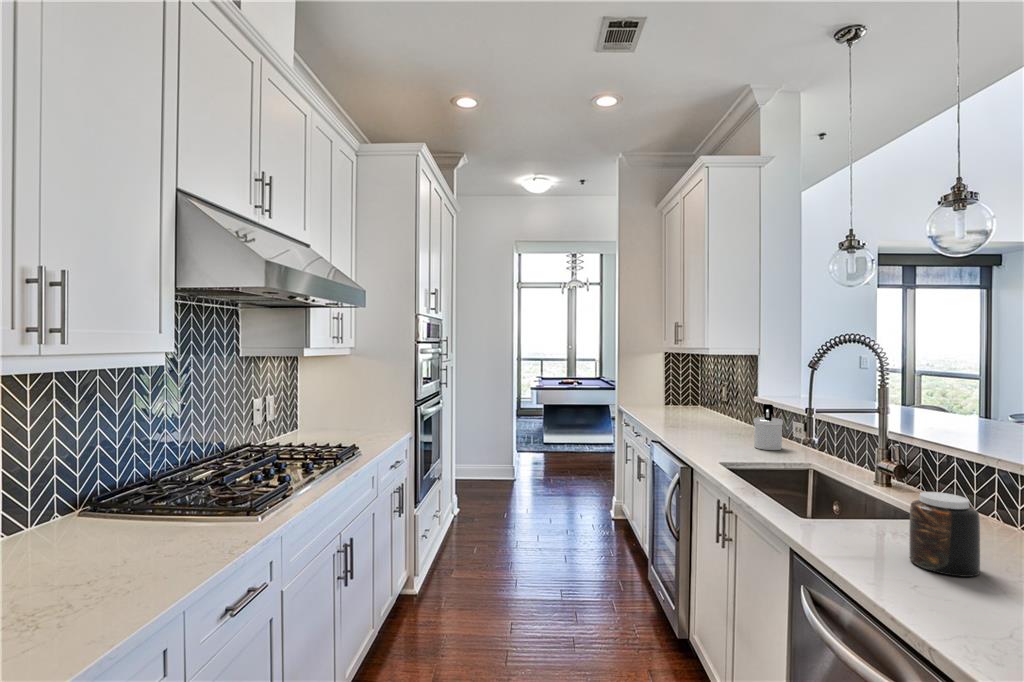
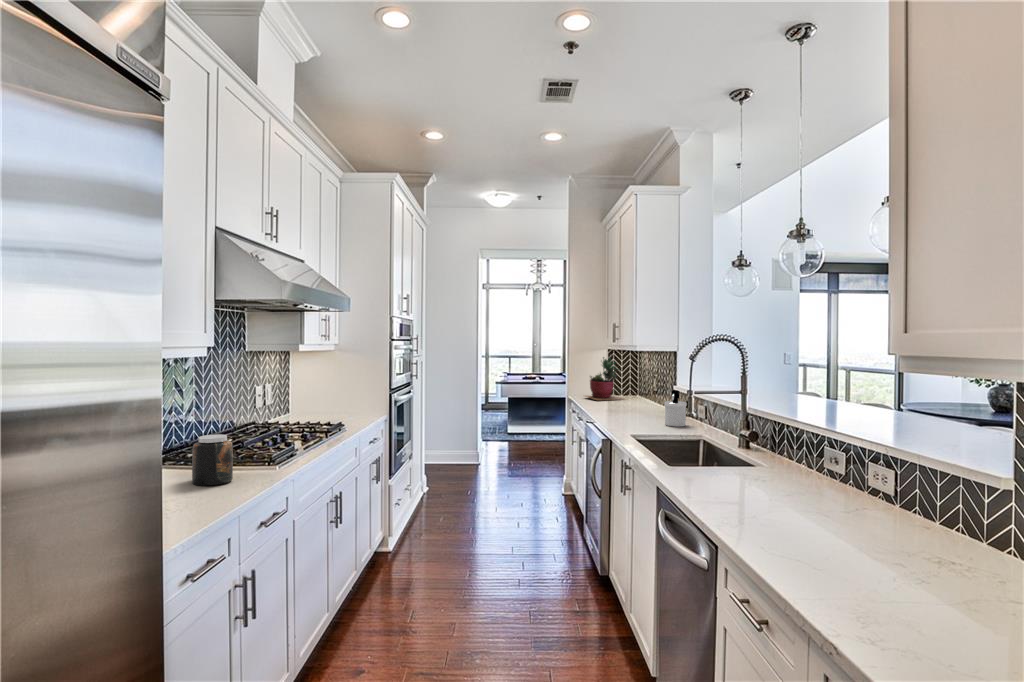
succulent plant: none [635,361,690,412] -> present [586,357,623,400]
jar: present [909,492,980,577] -> present [192,434,233,486]

